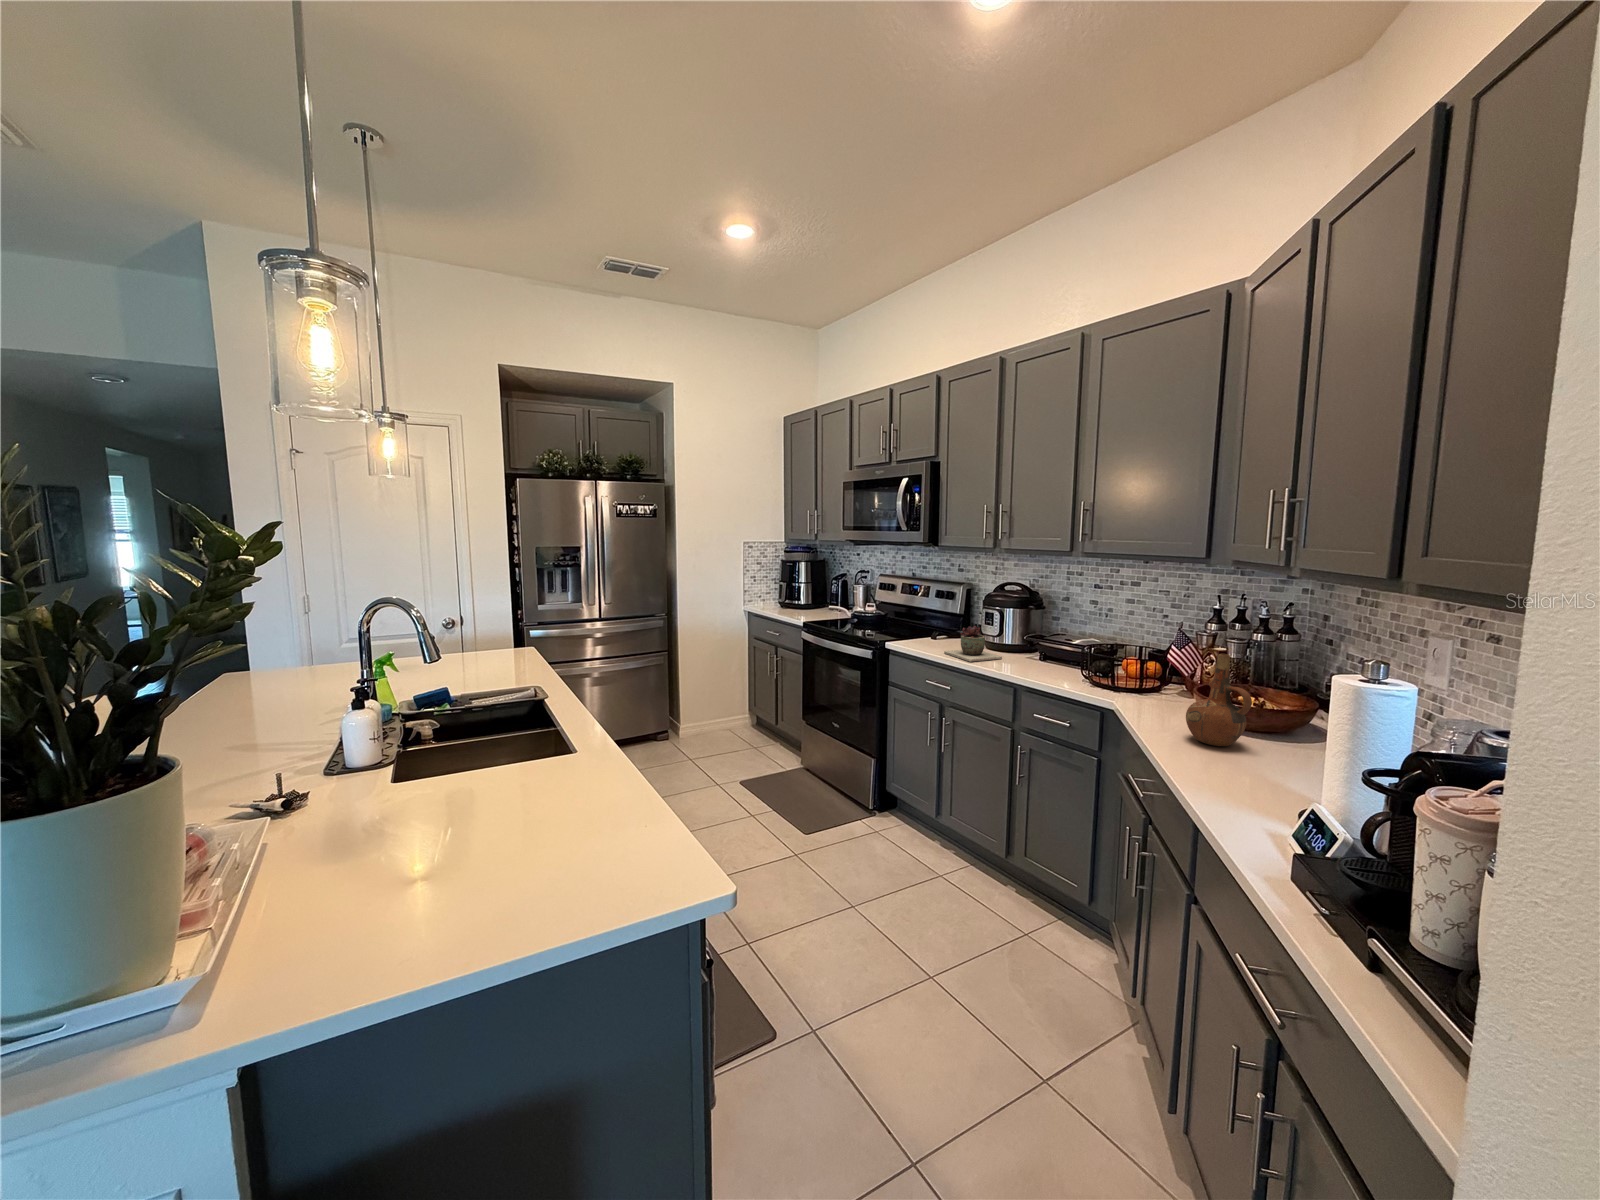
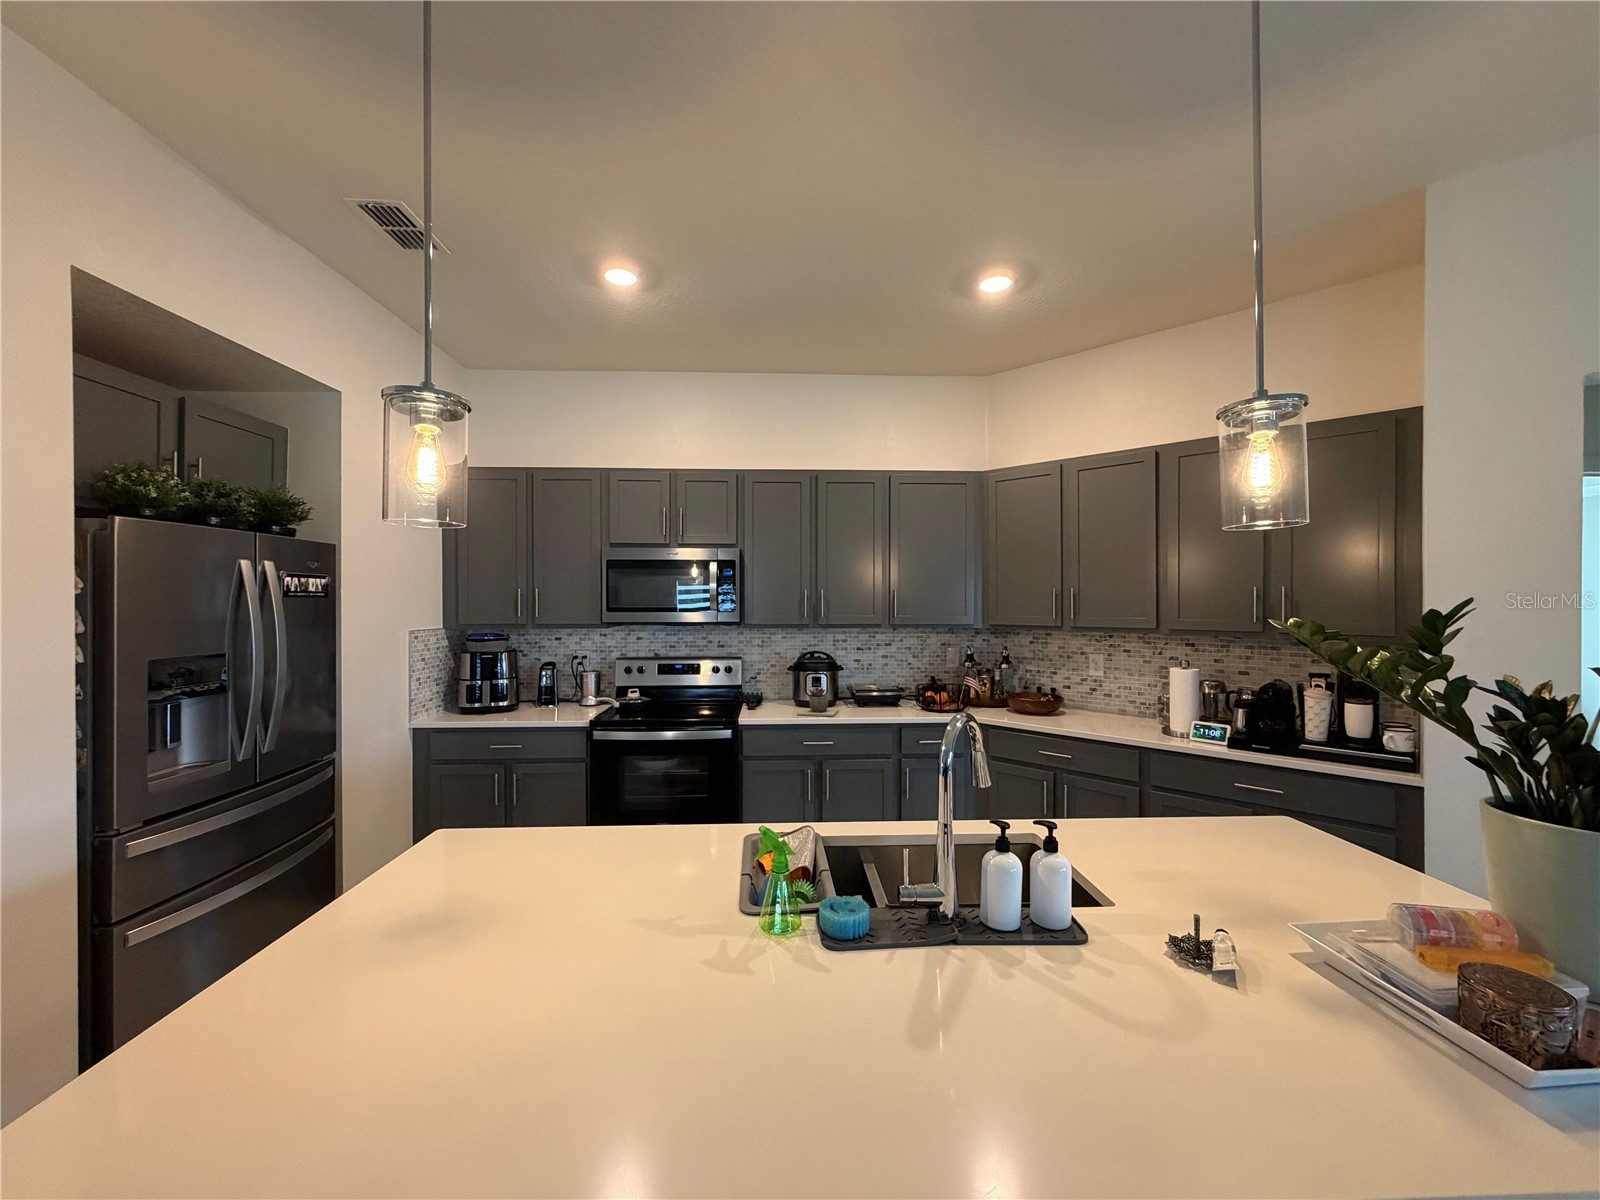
ceramic pitcher: present [1186,654,1252,746] -> none [1030,673,1061,725]

